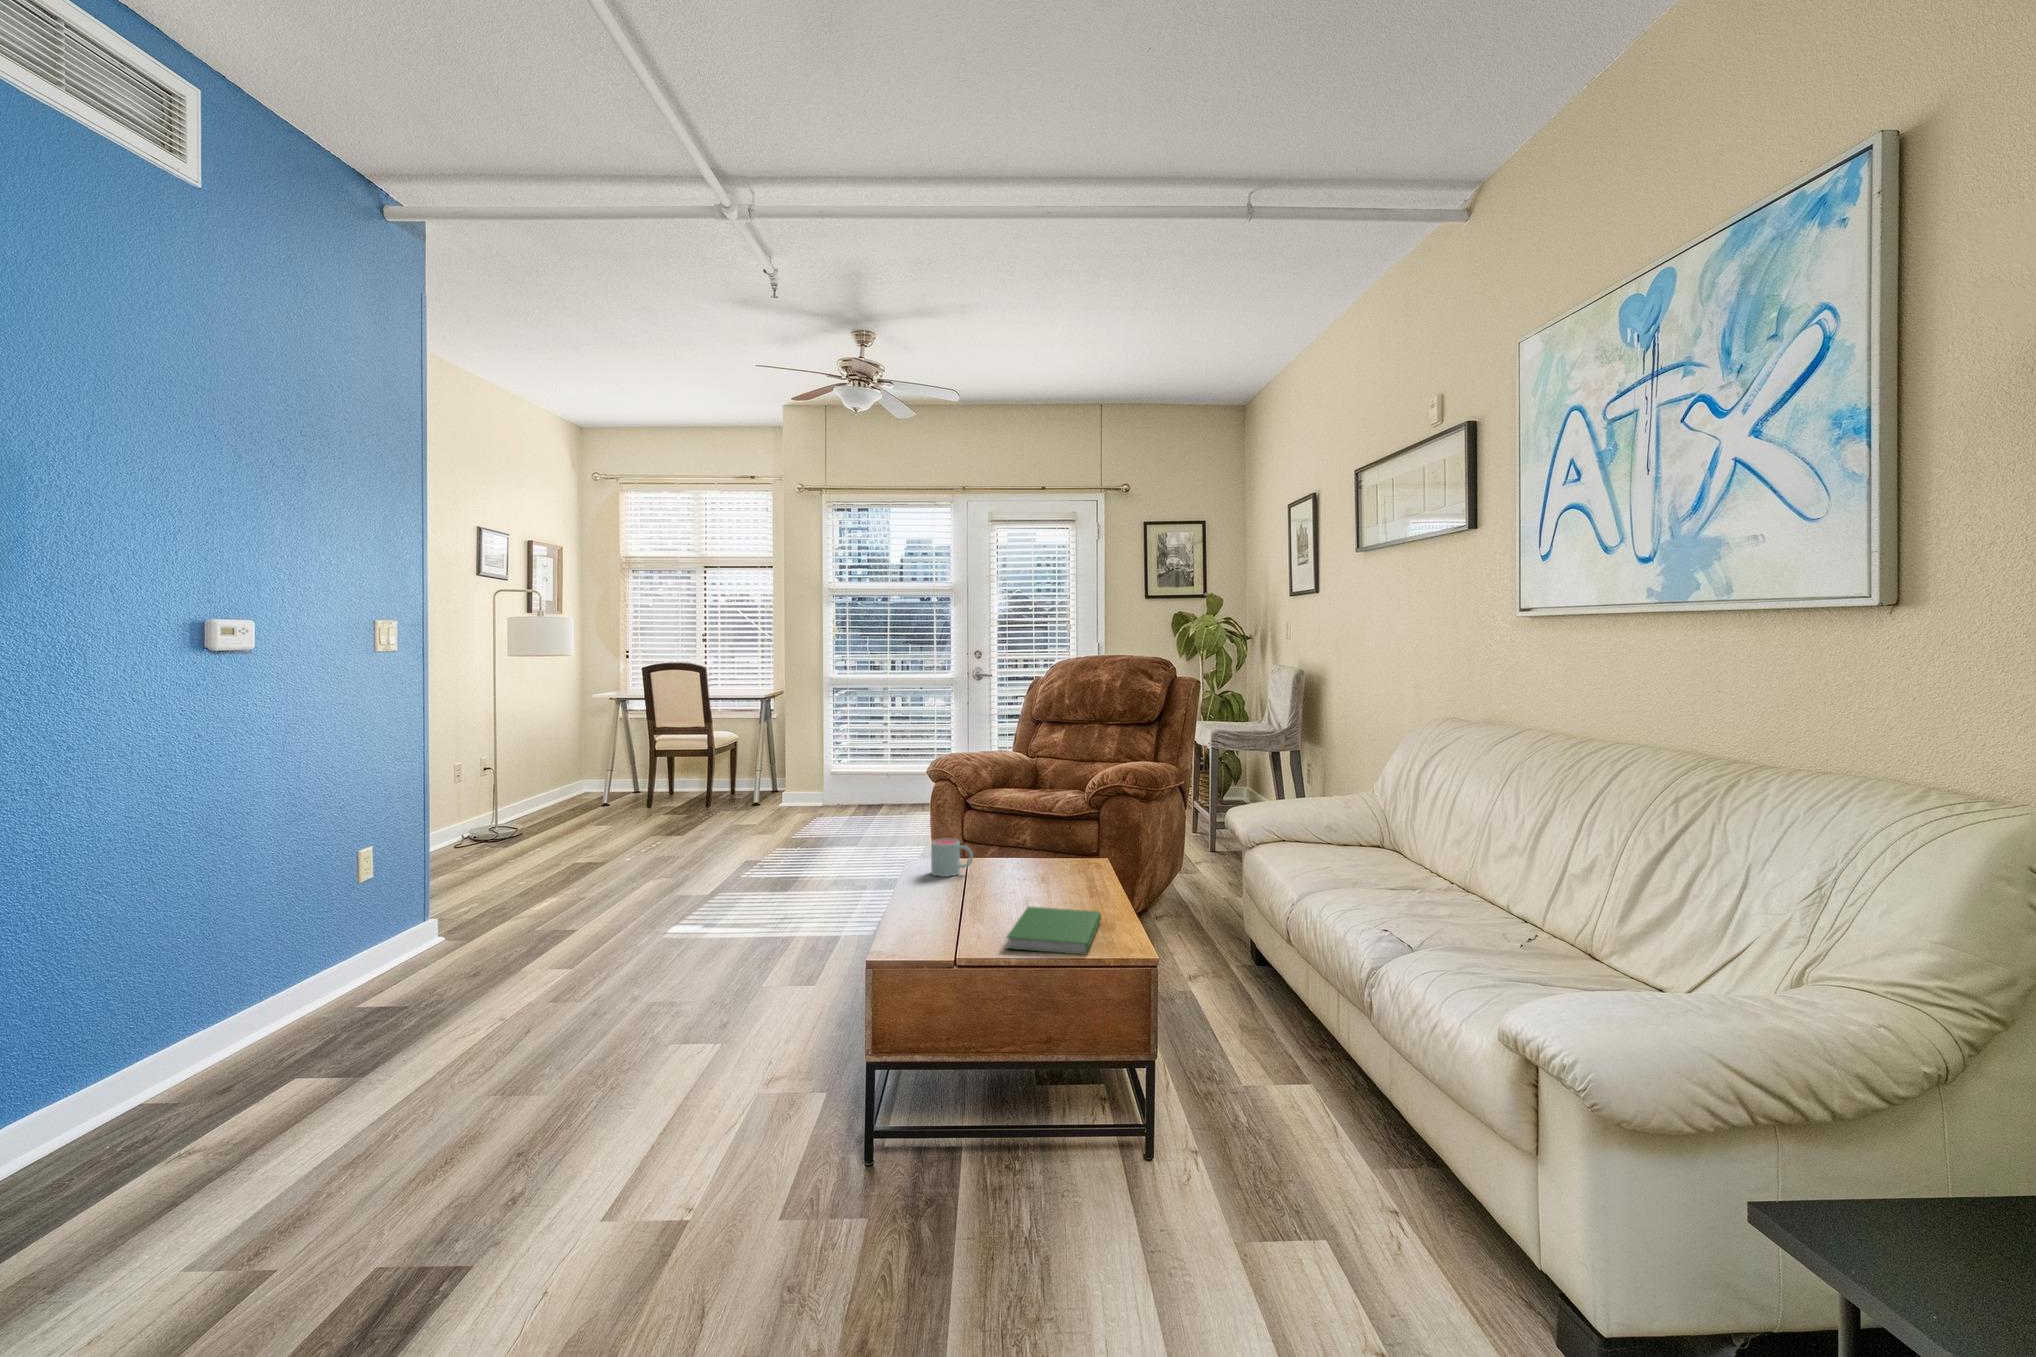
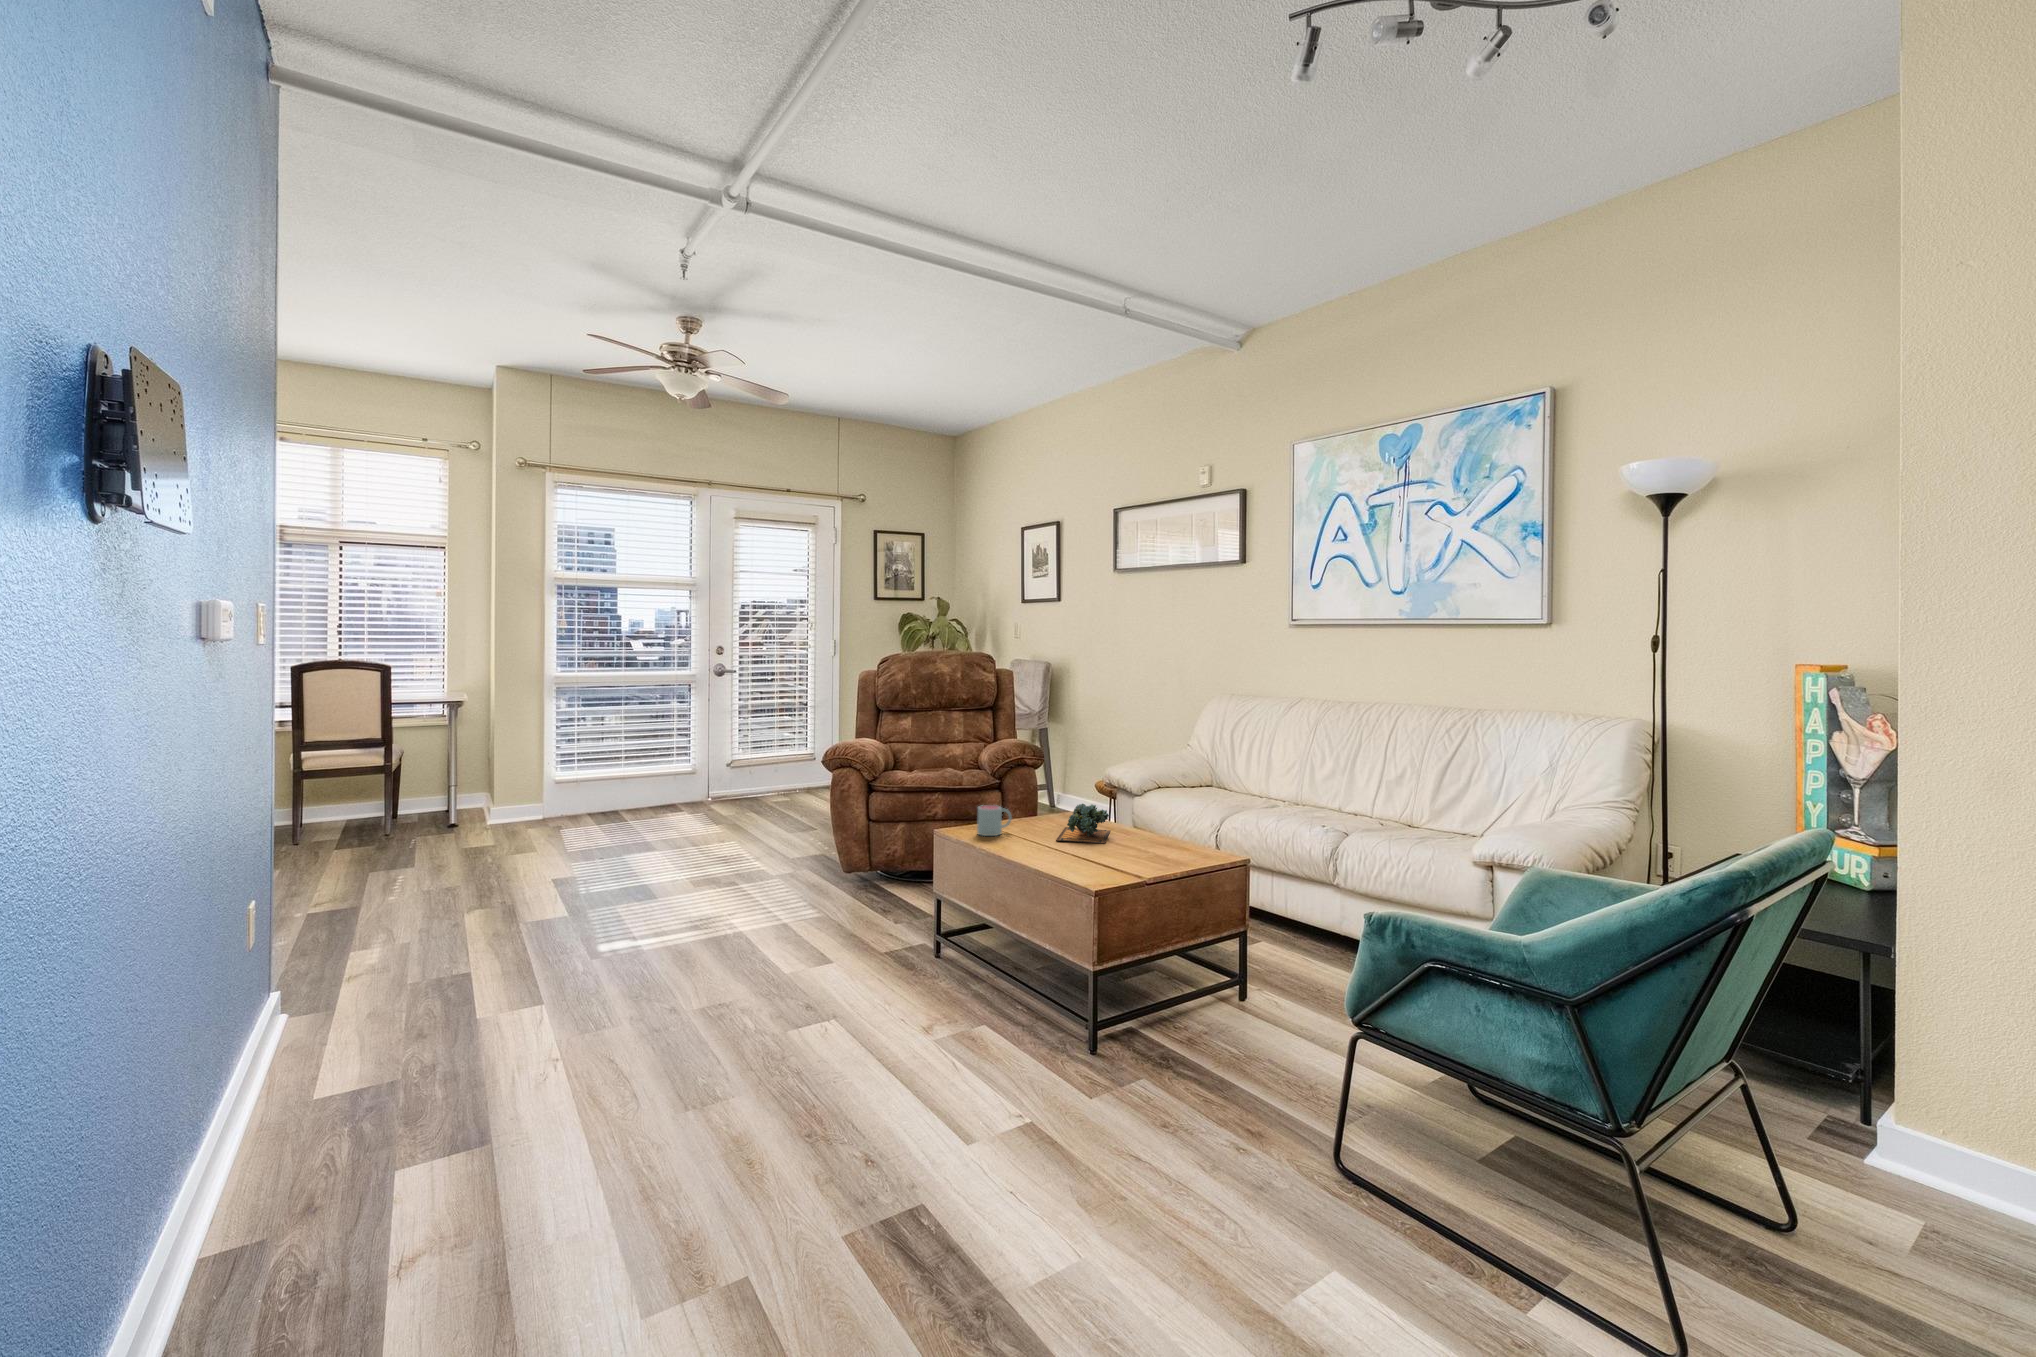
succulent plant: none [985,850,1081,906] -> present [1056,804,1110,843]
hardcover book: present [1007,907,1101,955] -> none [1122,837,1210,866]

